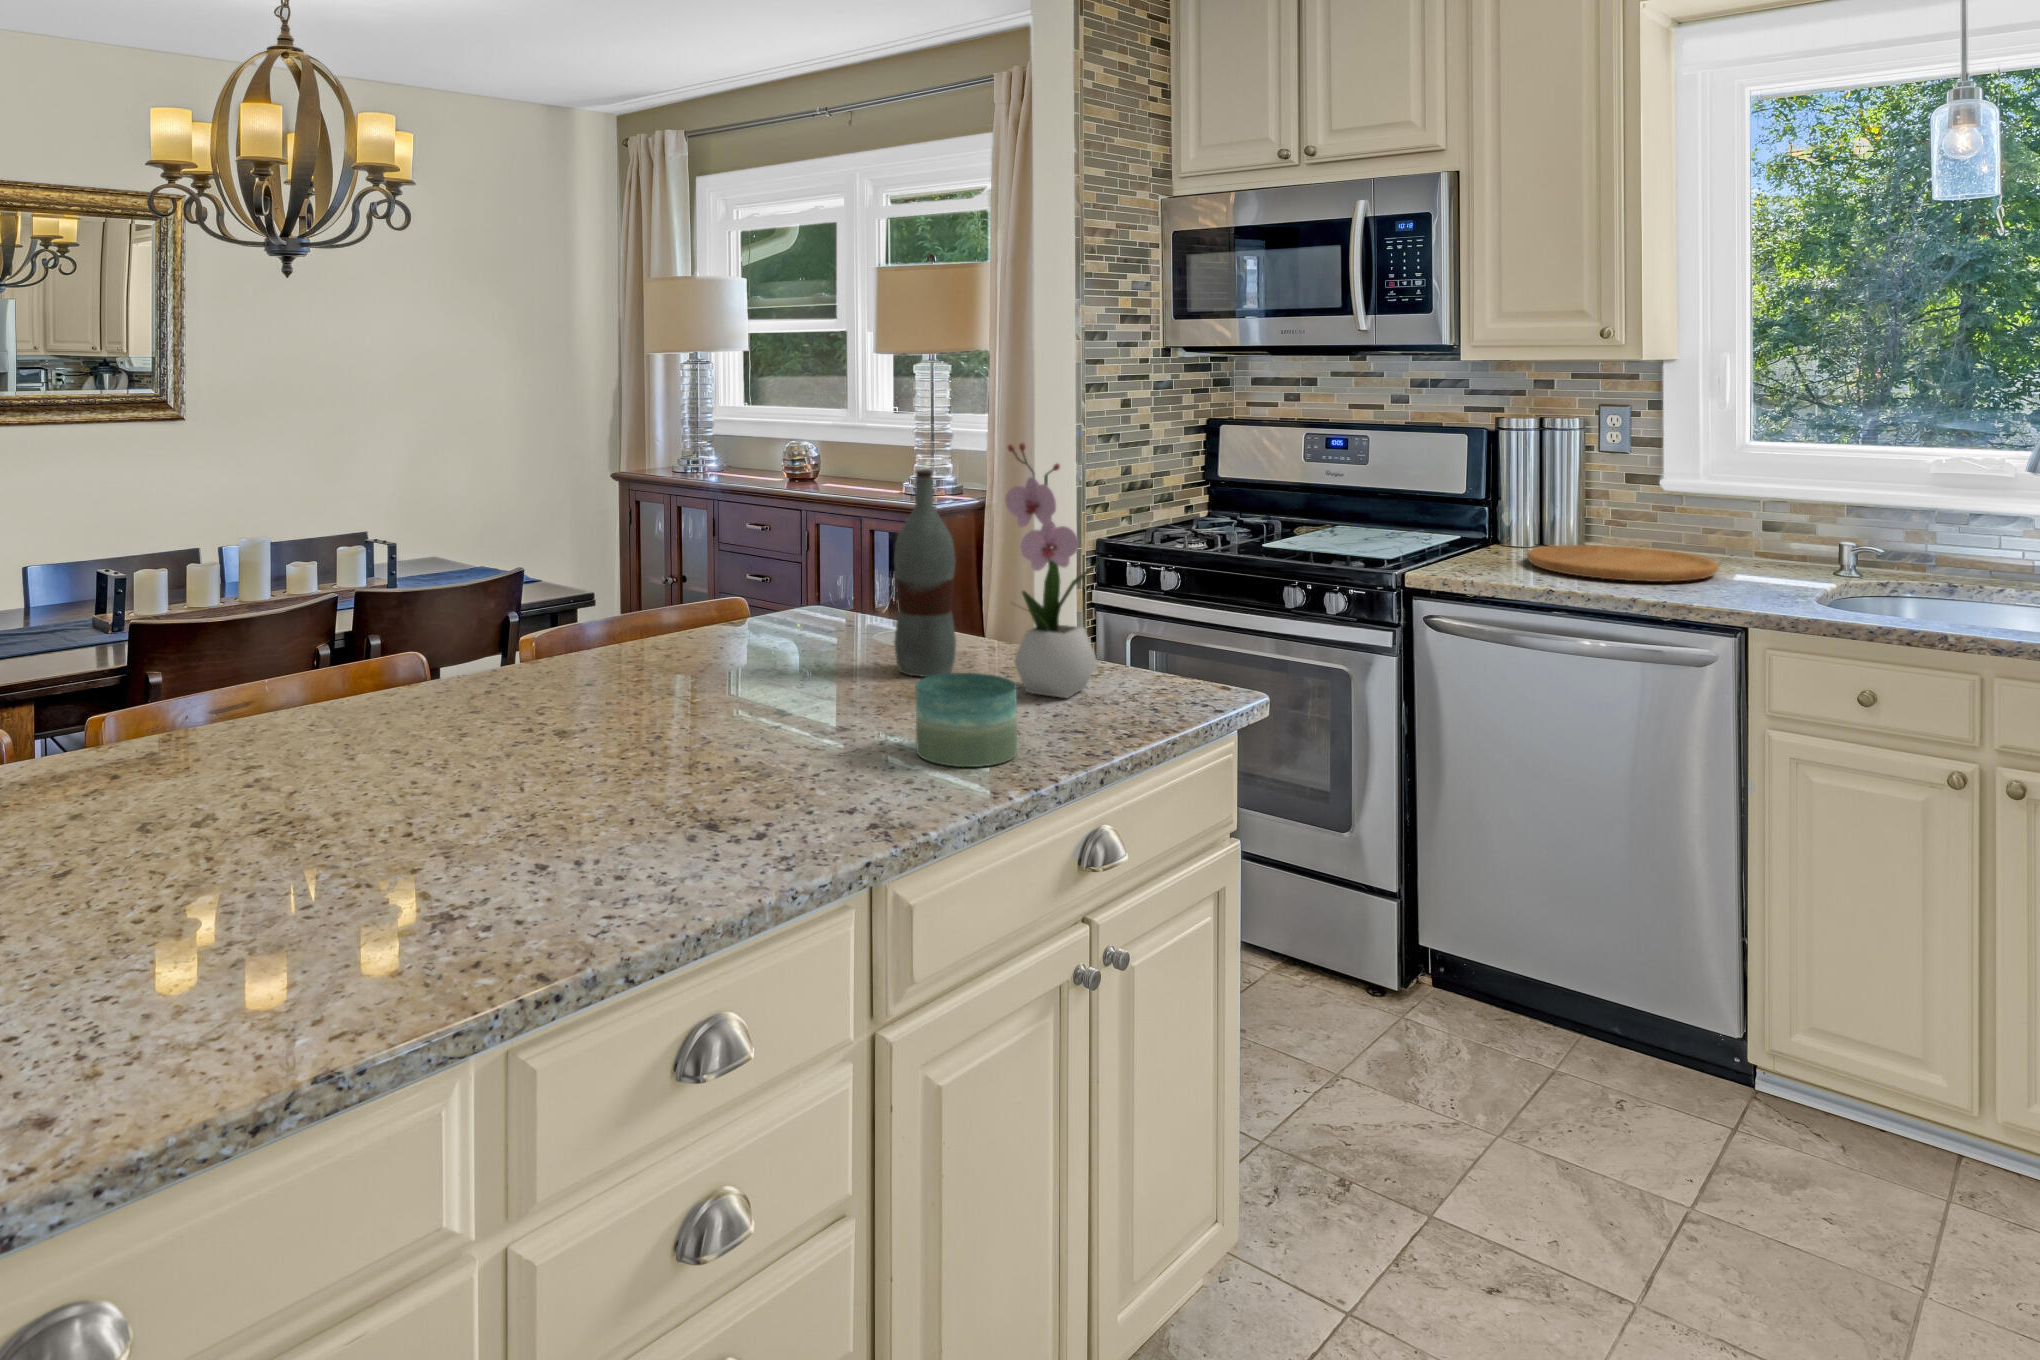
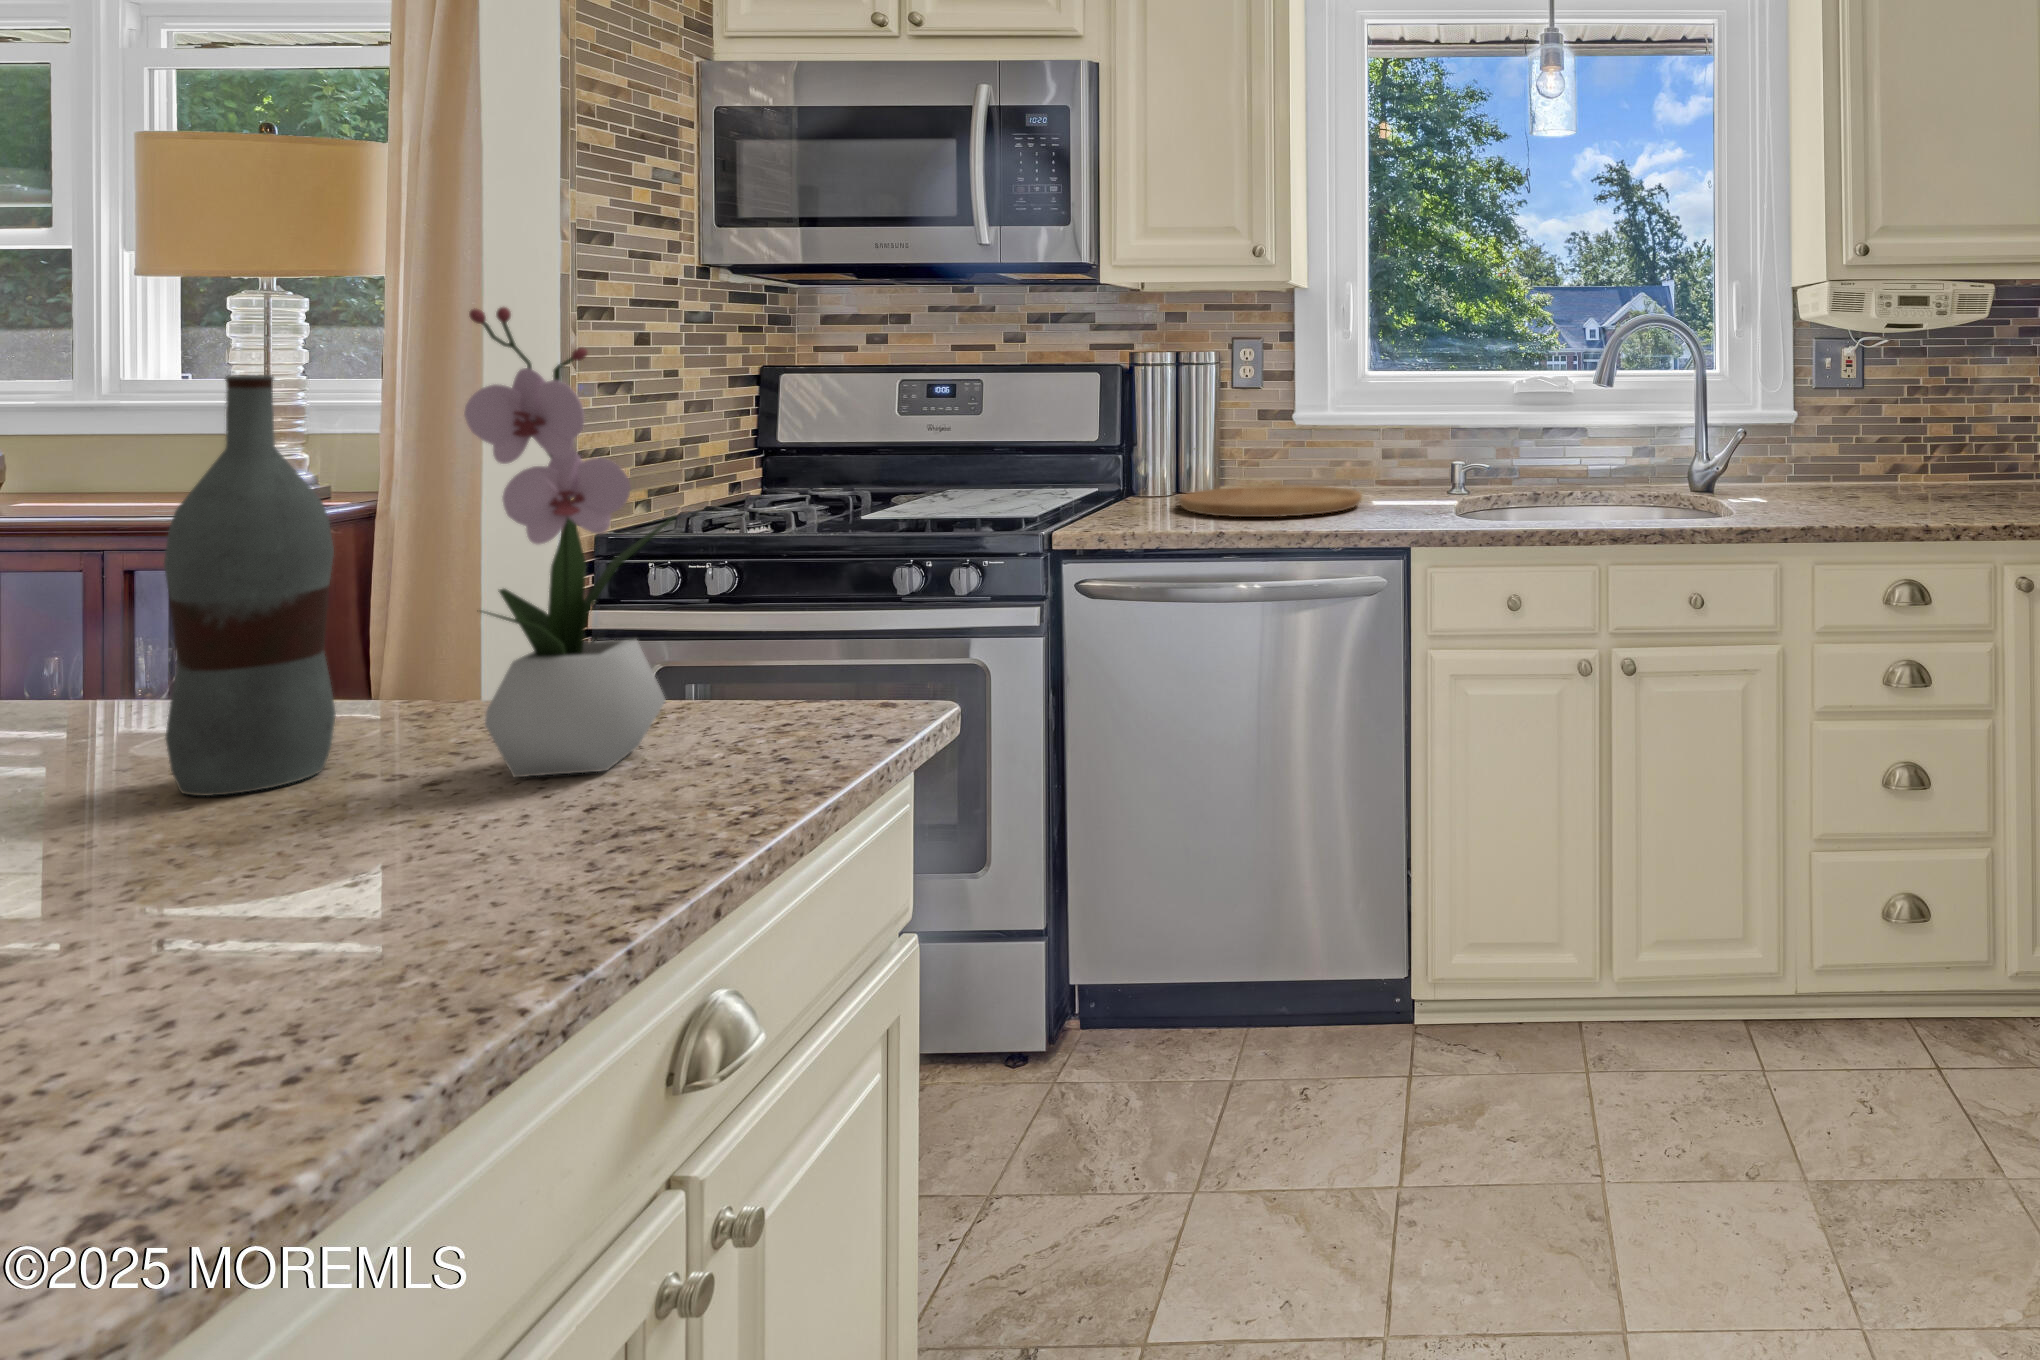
candle: present [916,673,1017,767] -> none [226,753,513,981]

